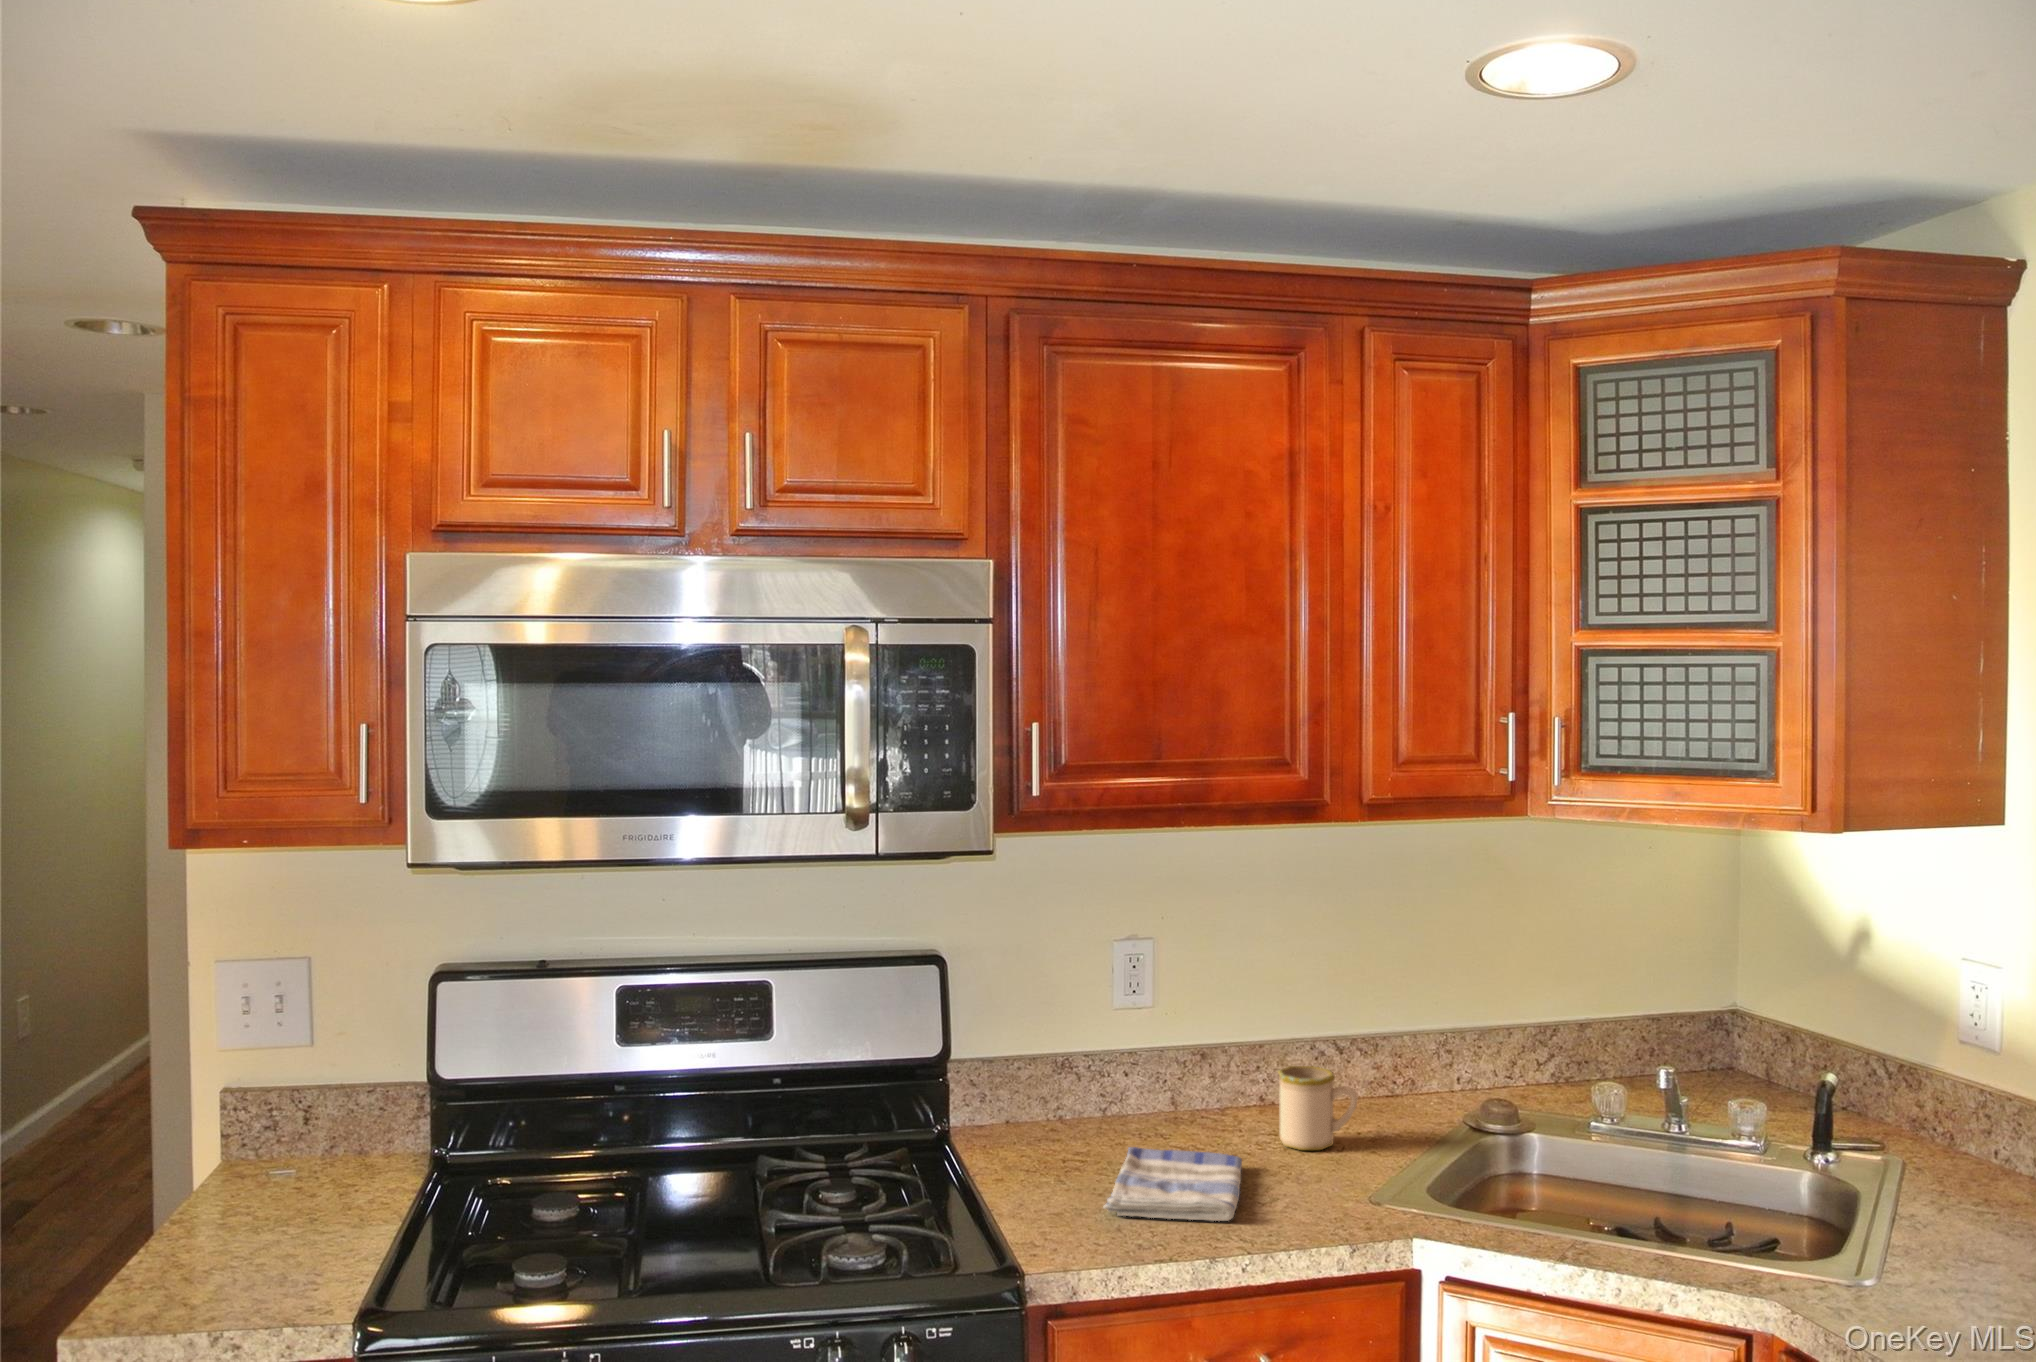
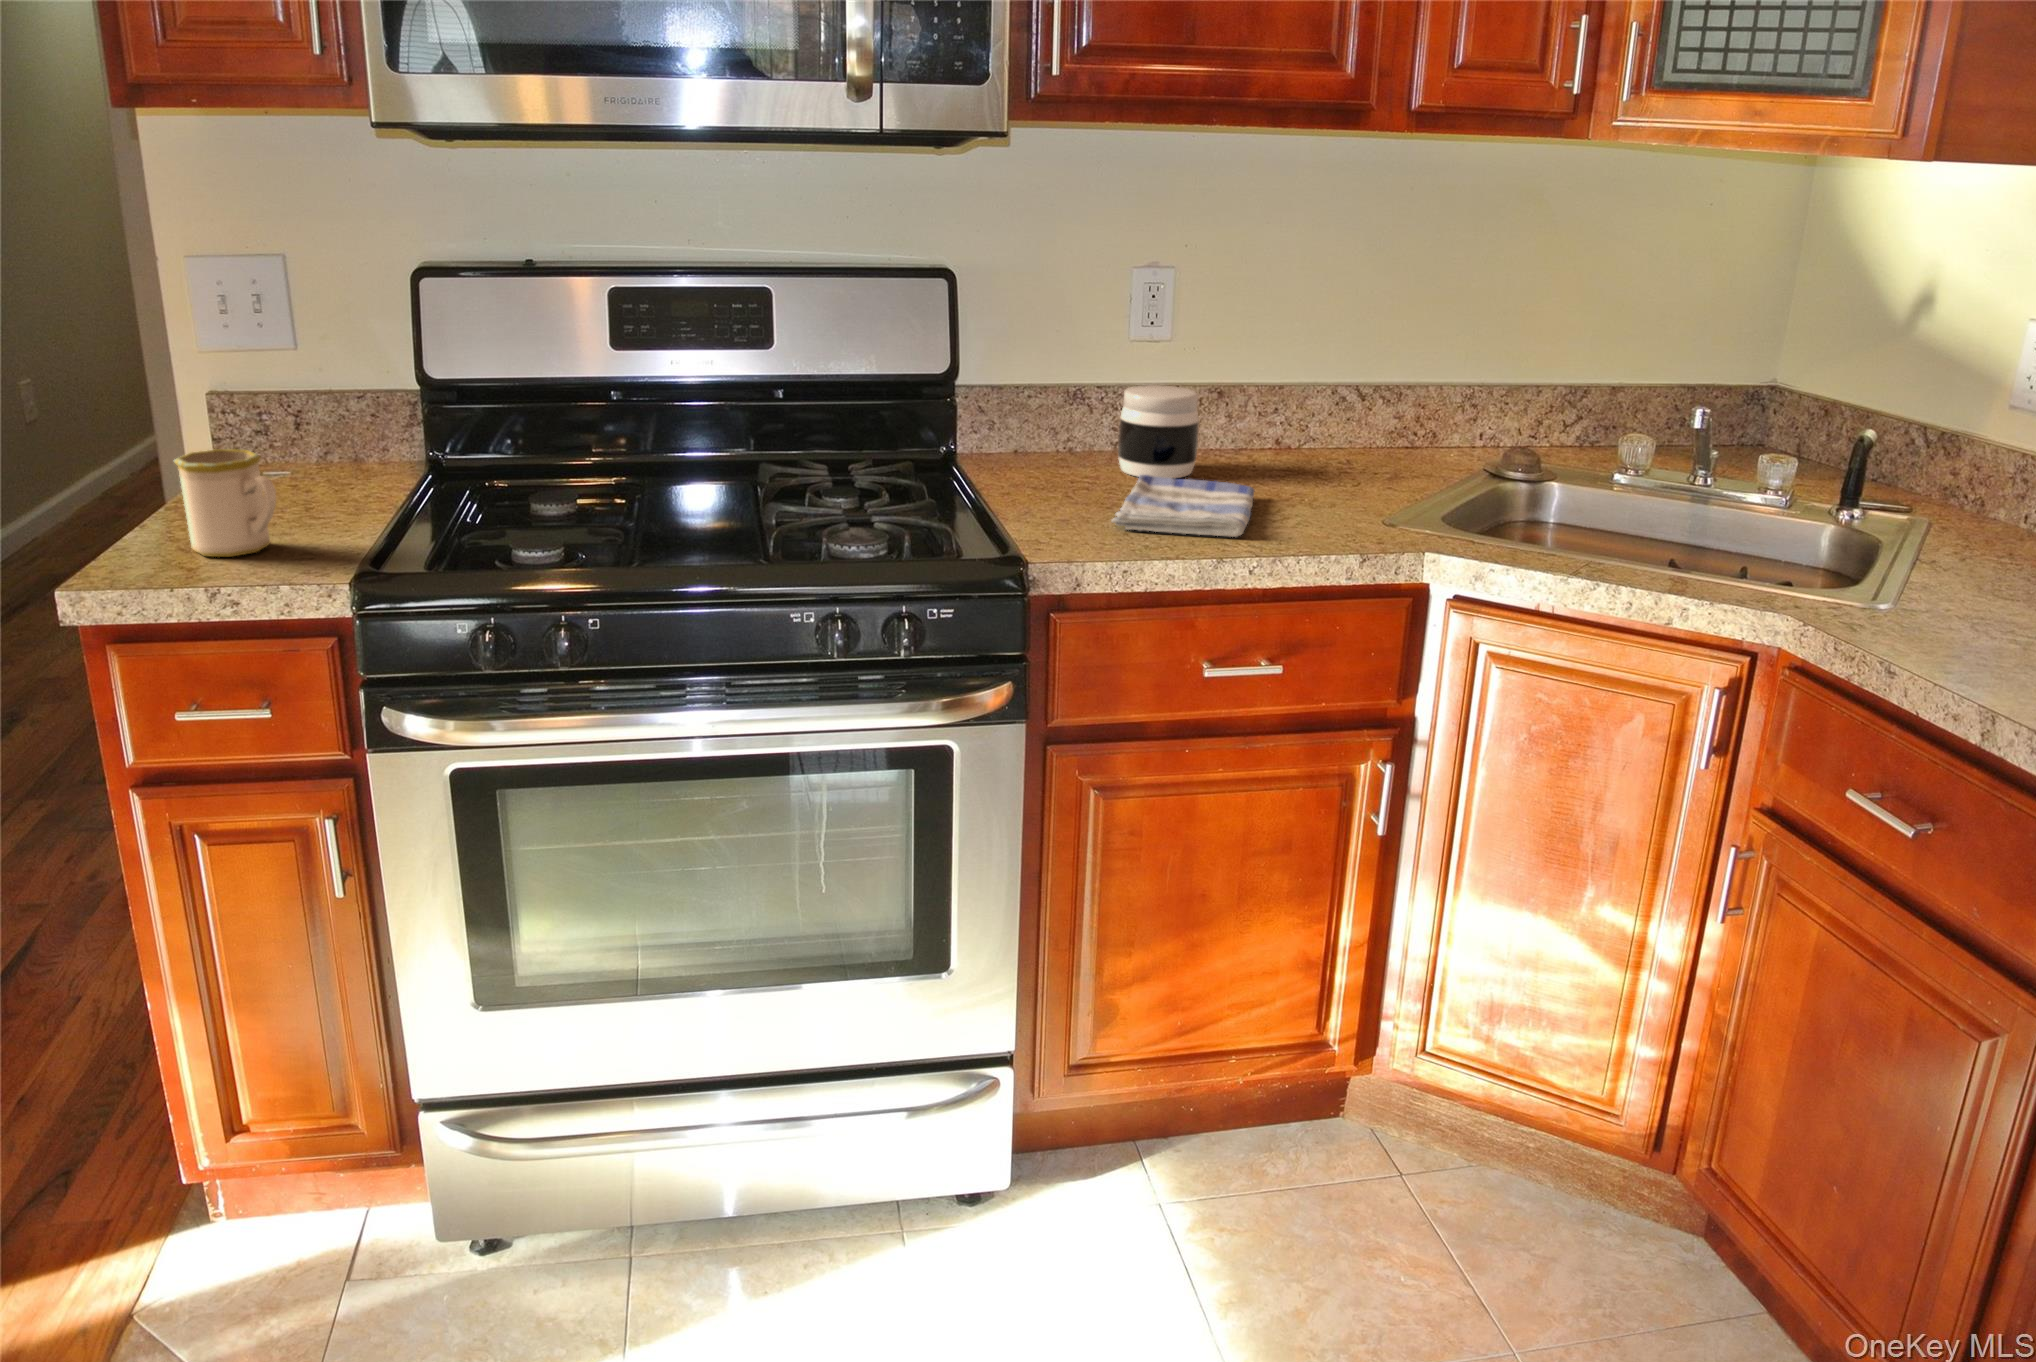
jar: none [1107,1049,1184,1146] -> present [1118,385,1199,478]
mug: present [1278,1066,1358,1150] -> present [174,449,276,557]

